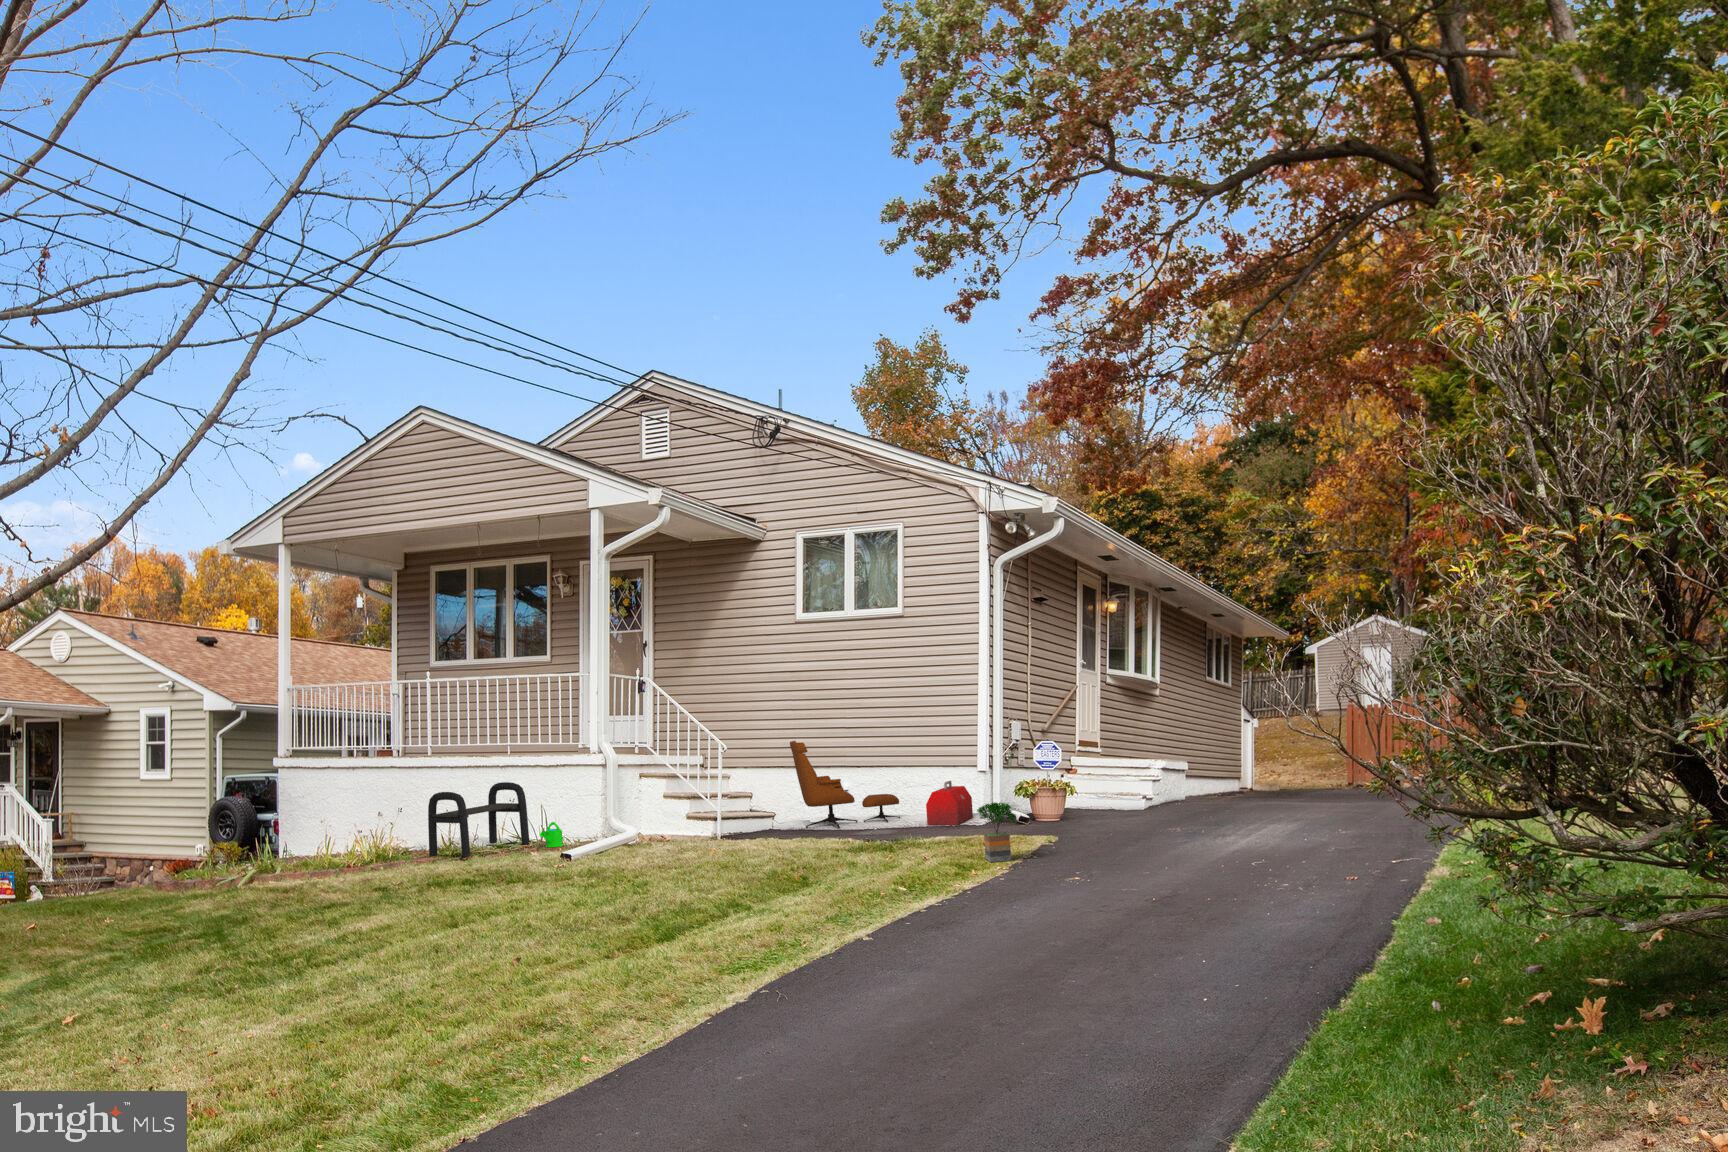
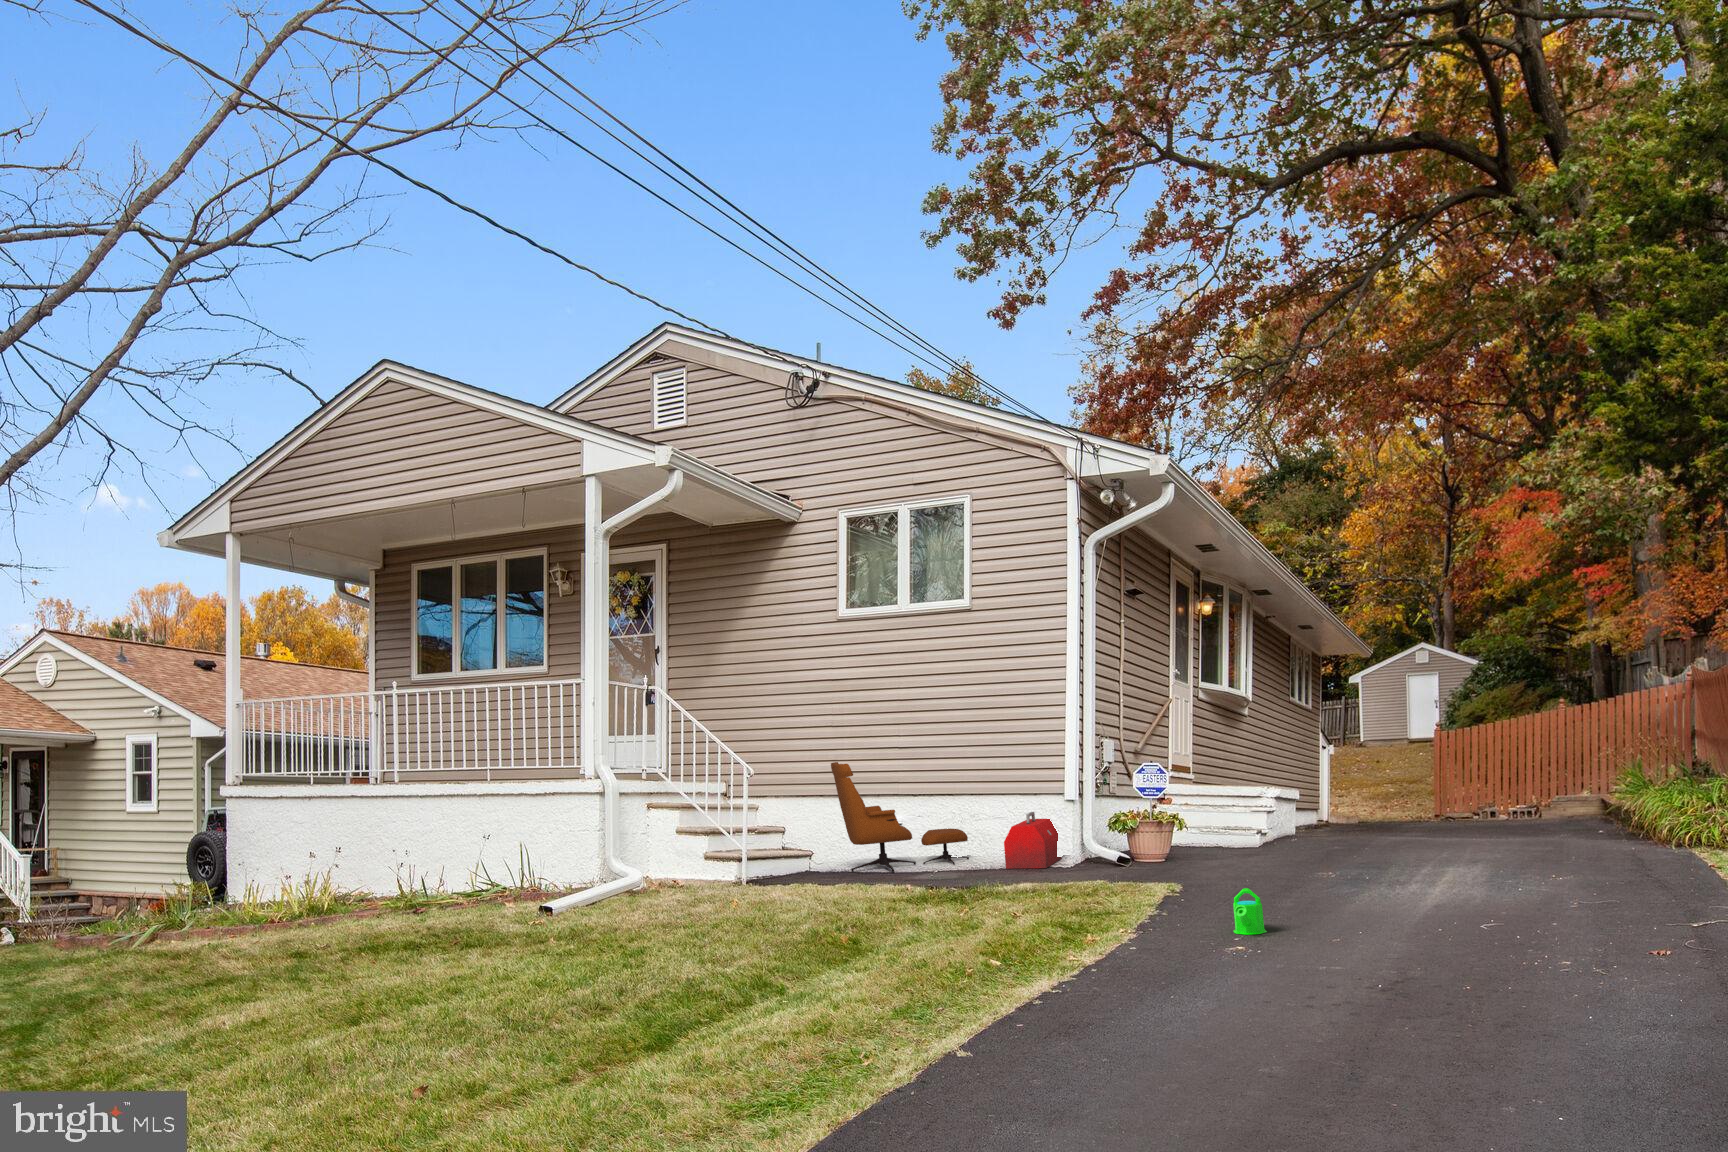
bench: present [428,782,529,857] -> none [379,815,508,909]
potted tree: present [977,802,1017,862] -> none [1086,840,1146,925]
watering can: present [540,822,564,847] -> present [1233,888,1267,935]

